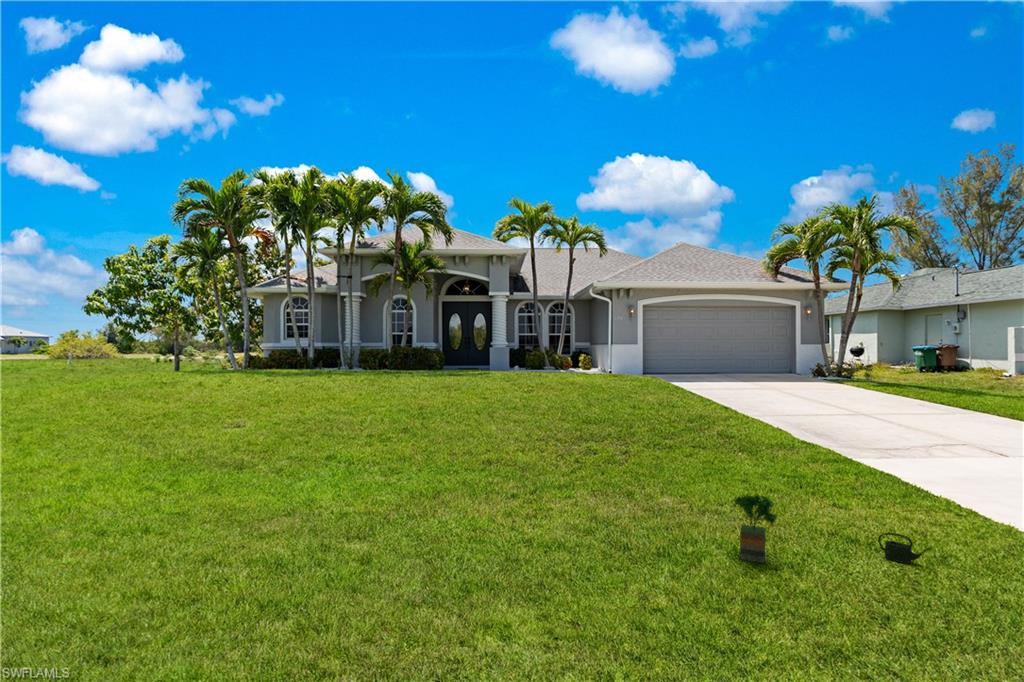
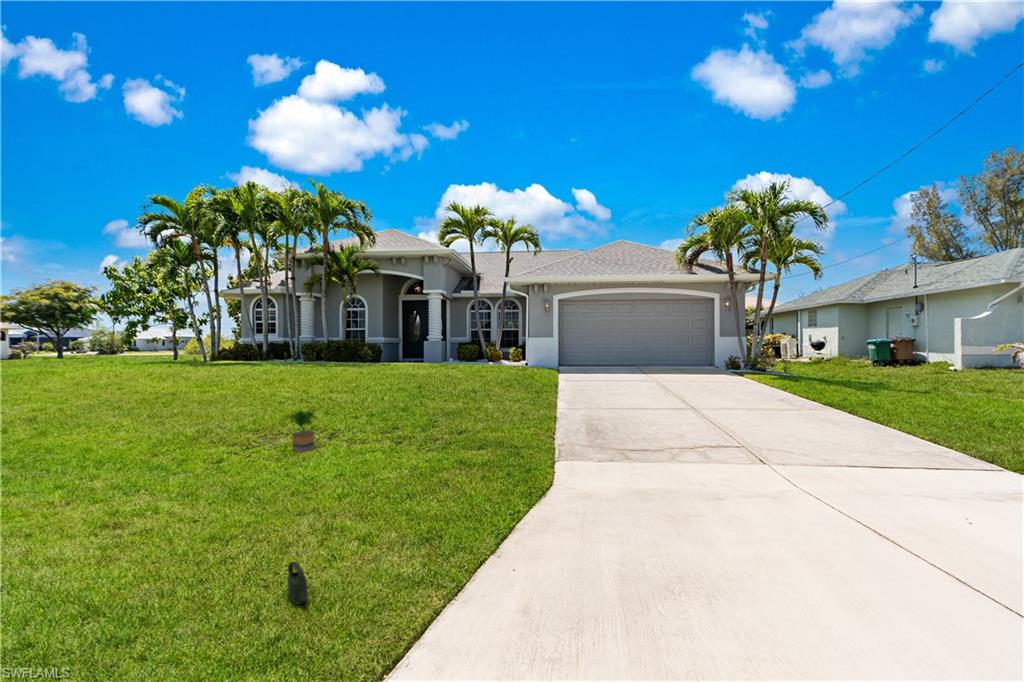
potted tree: present [733,495,777,563] -> present [290,411,317,452]

